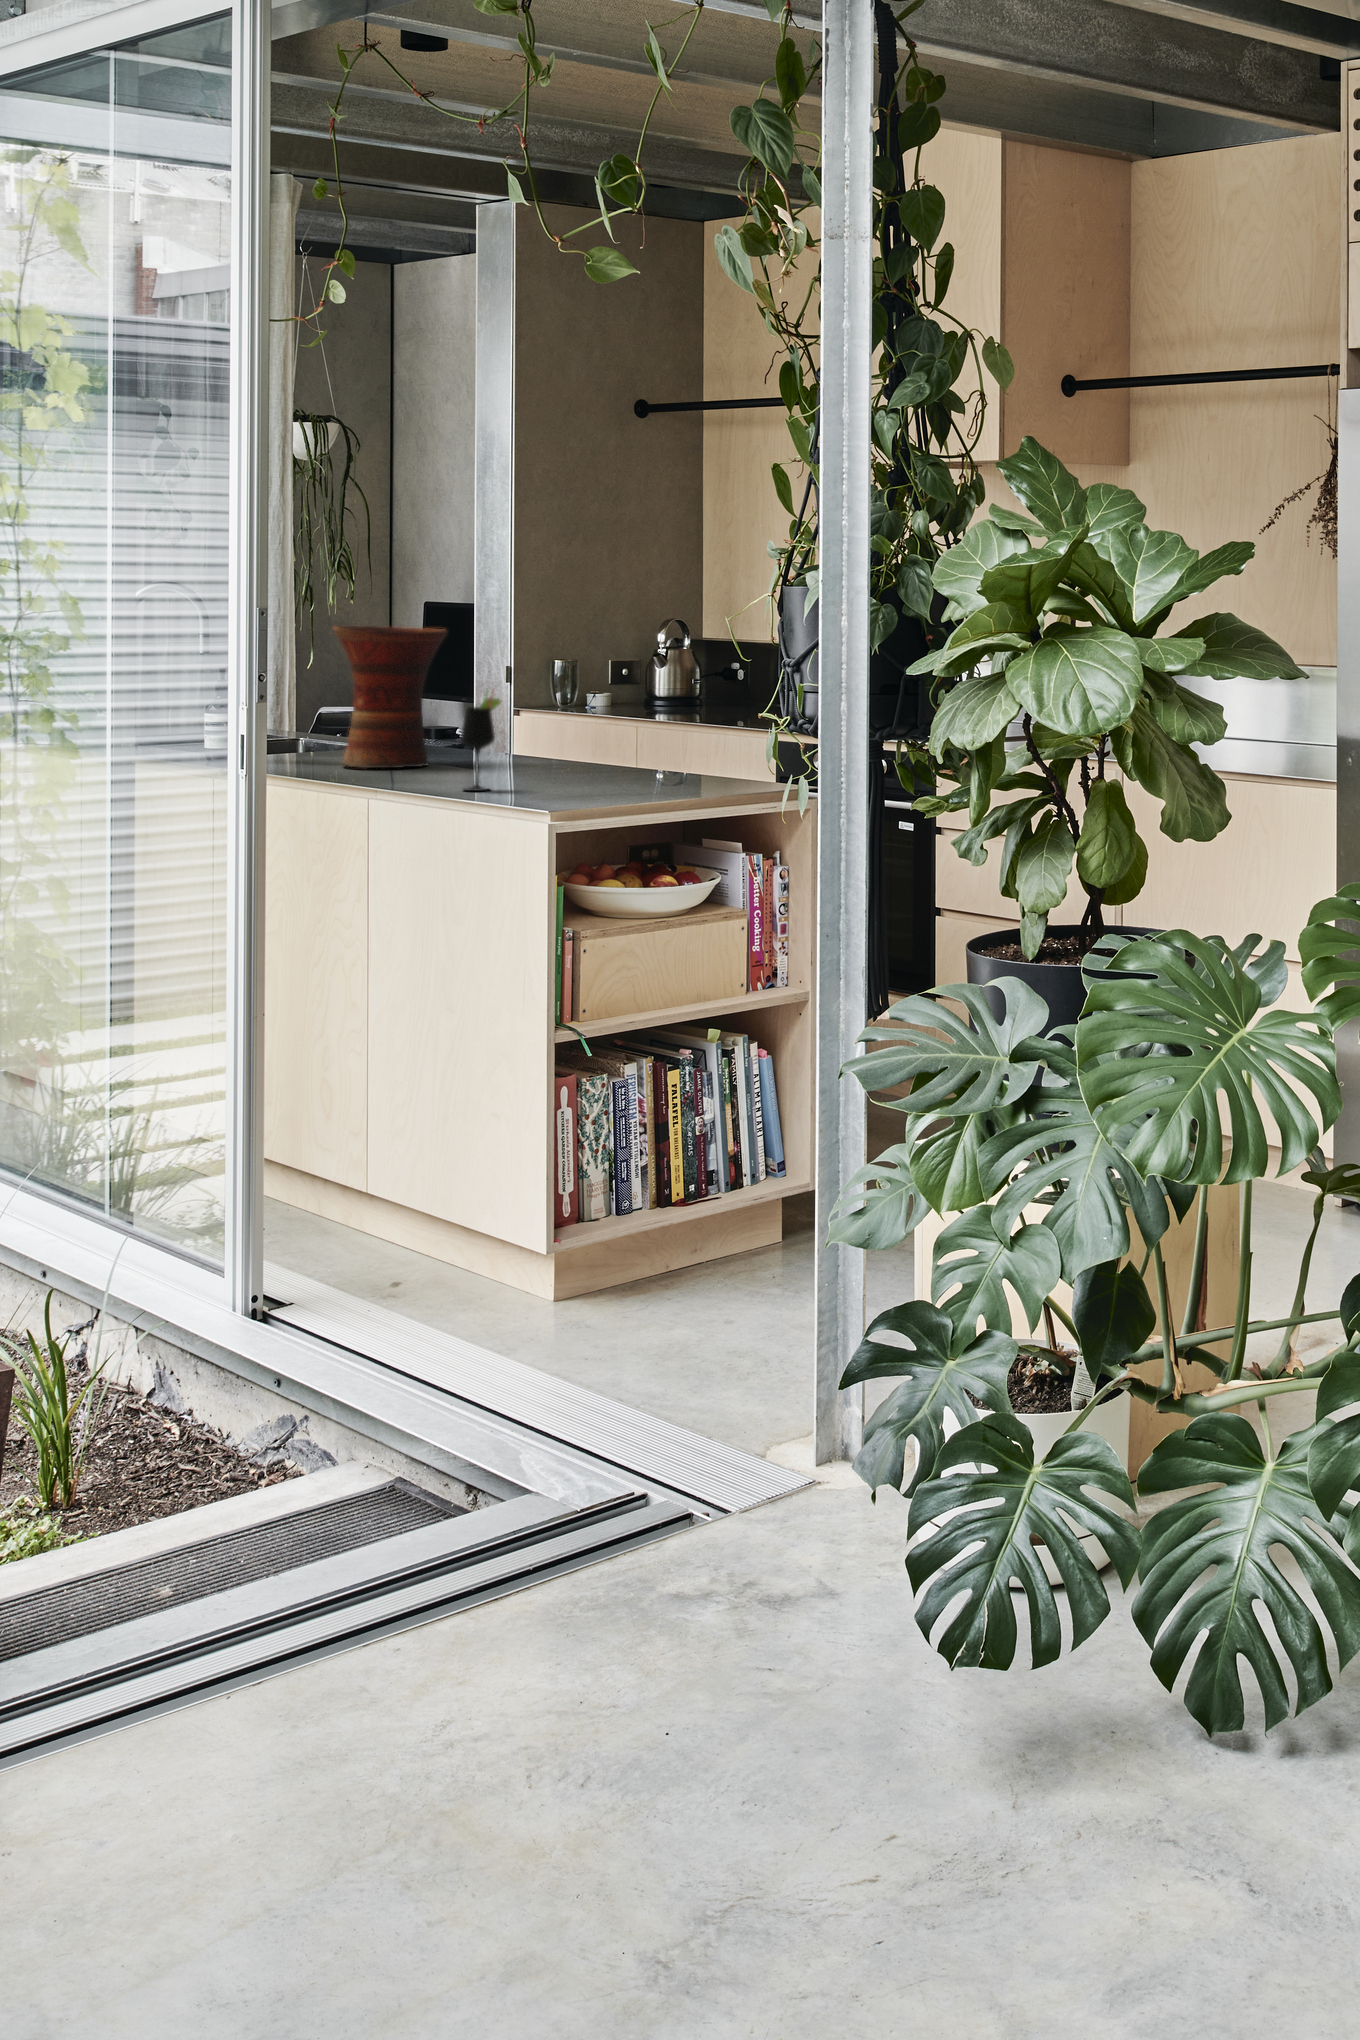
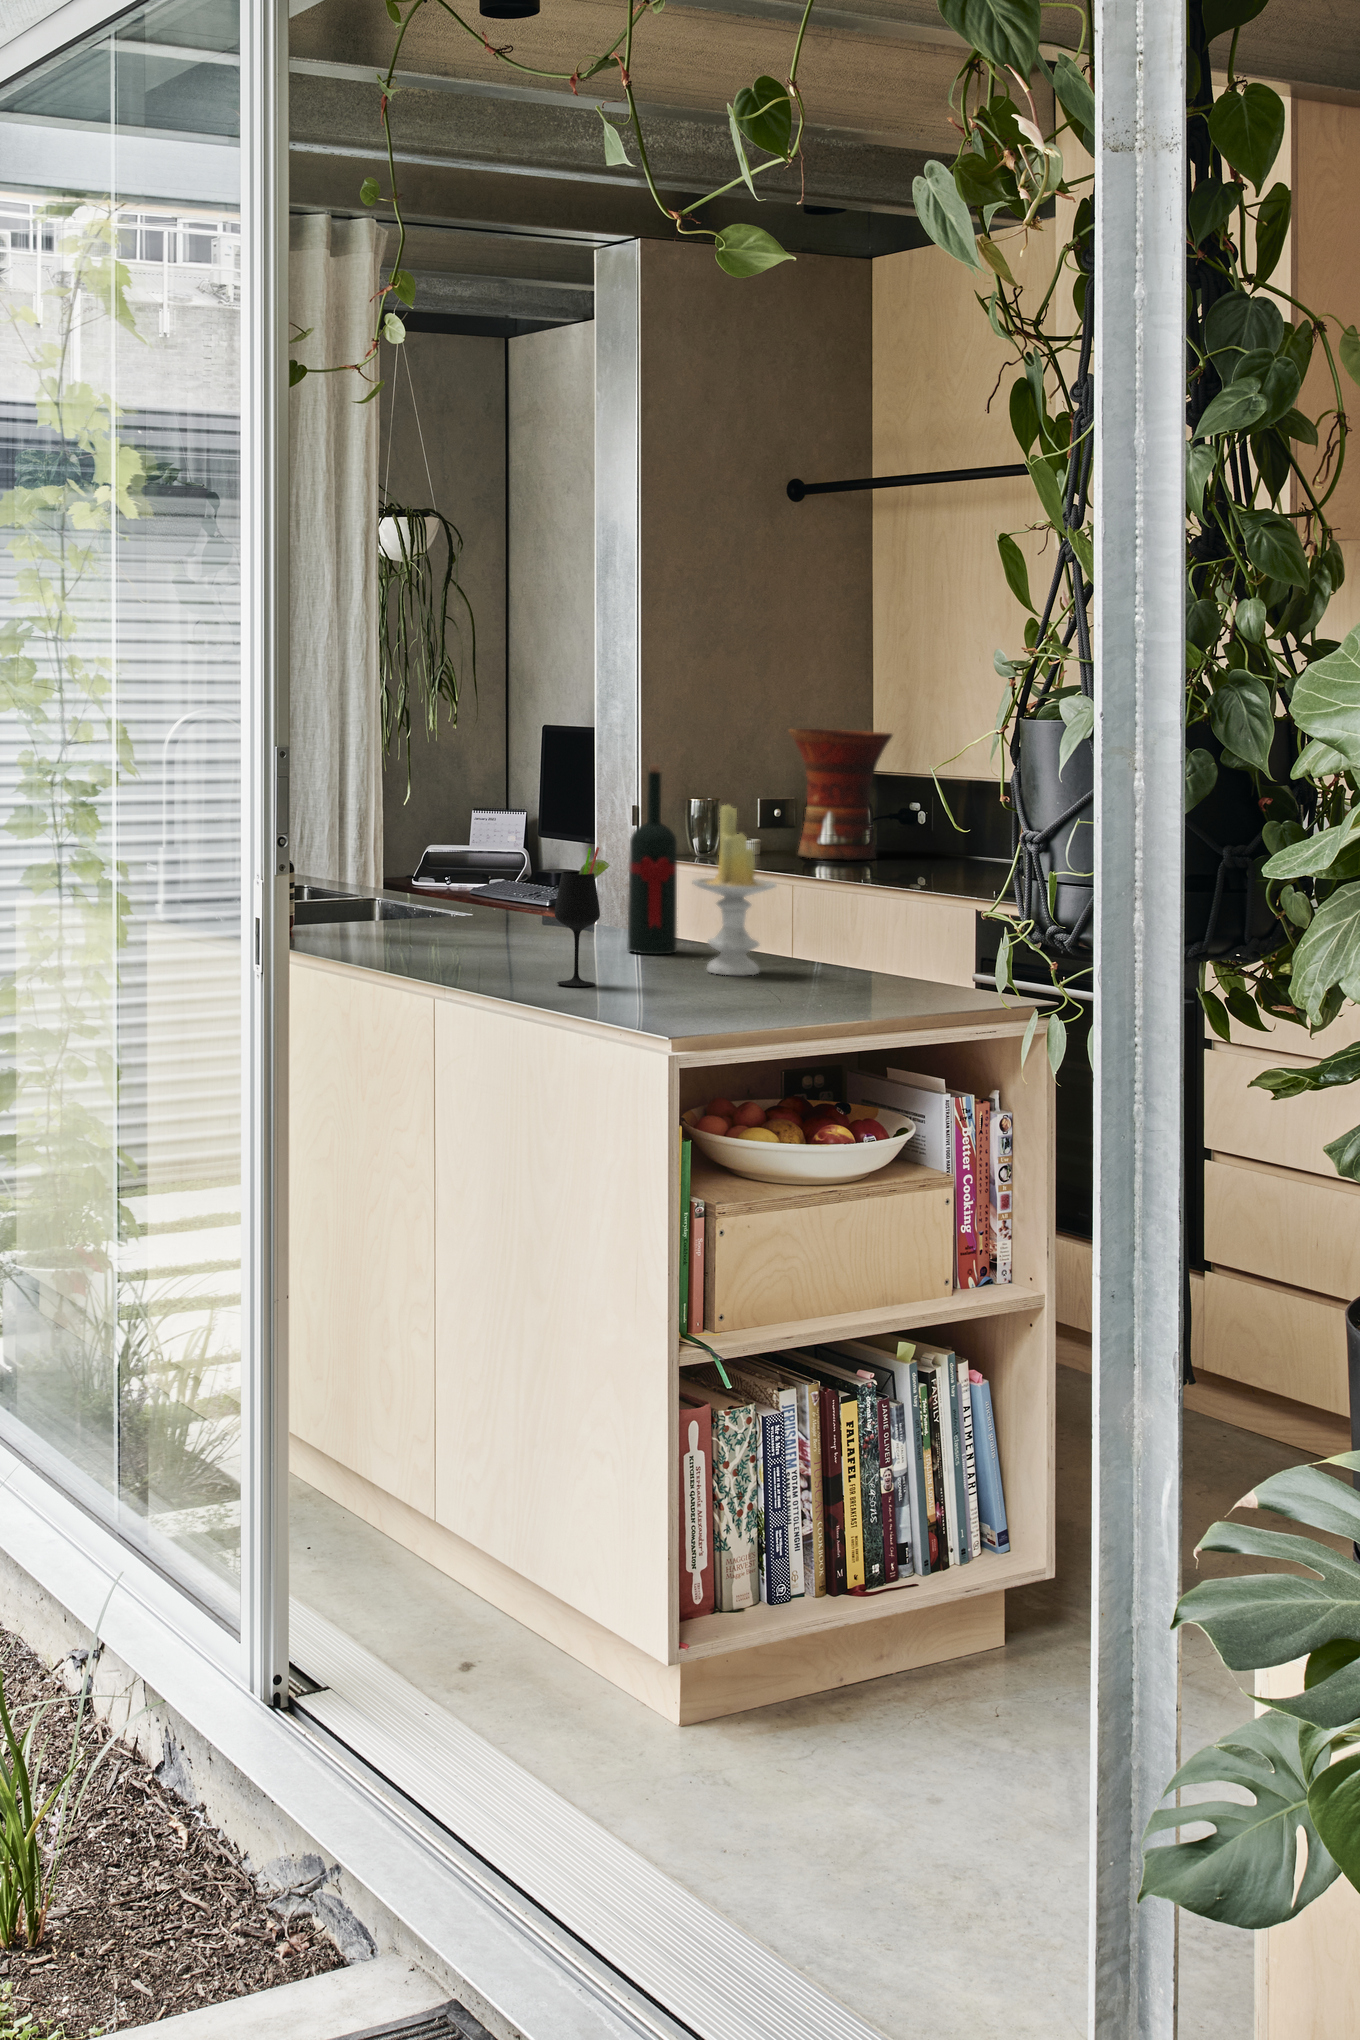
vase: present [333,626,448,768] -> present [789,729,892,860]
wine bottle: none [512,628,551,771] -> present [627,764,677,954]
candle: none [563,656,626,781] -> present [693,805,776,975]

